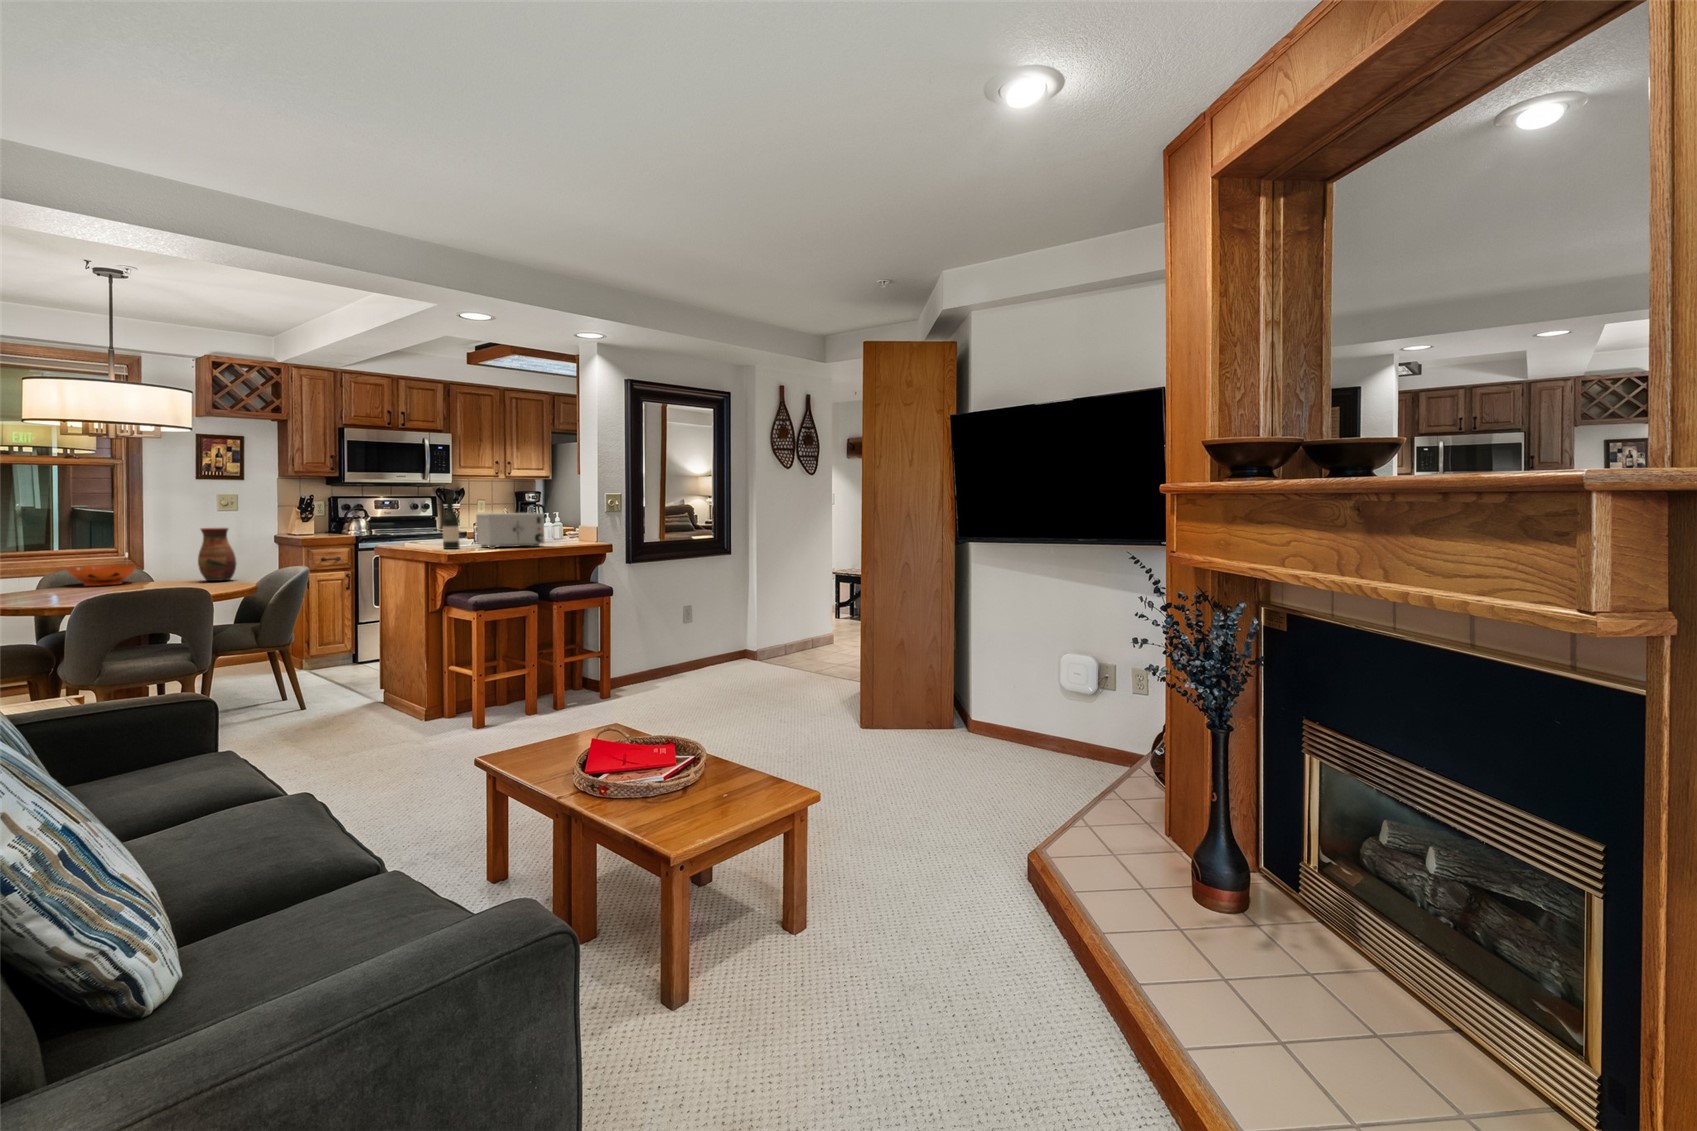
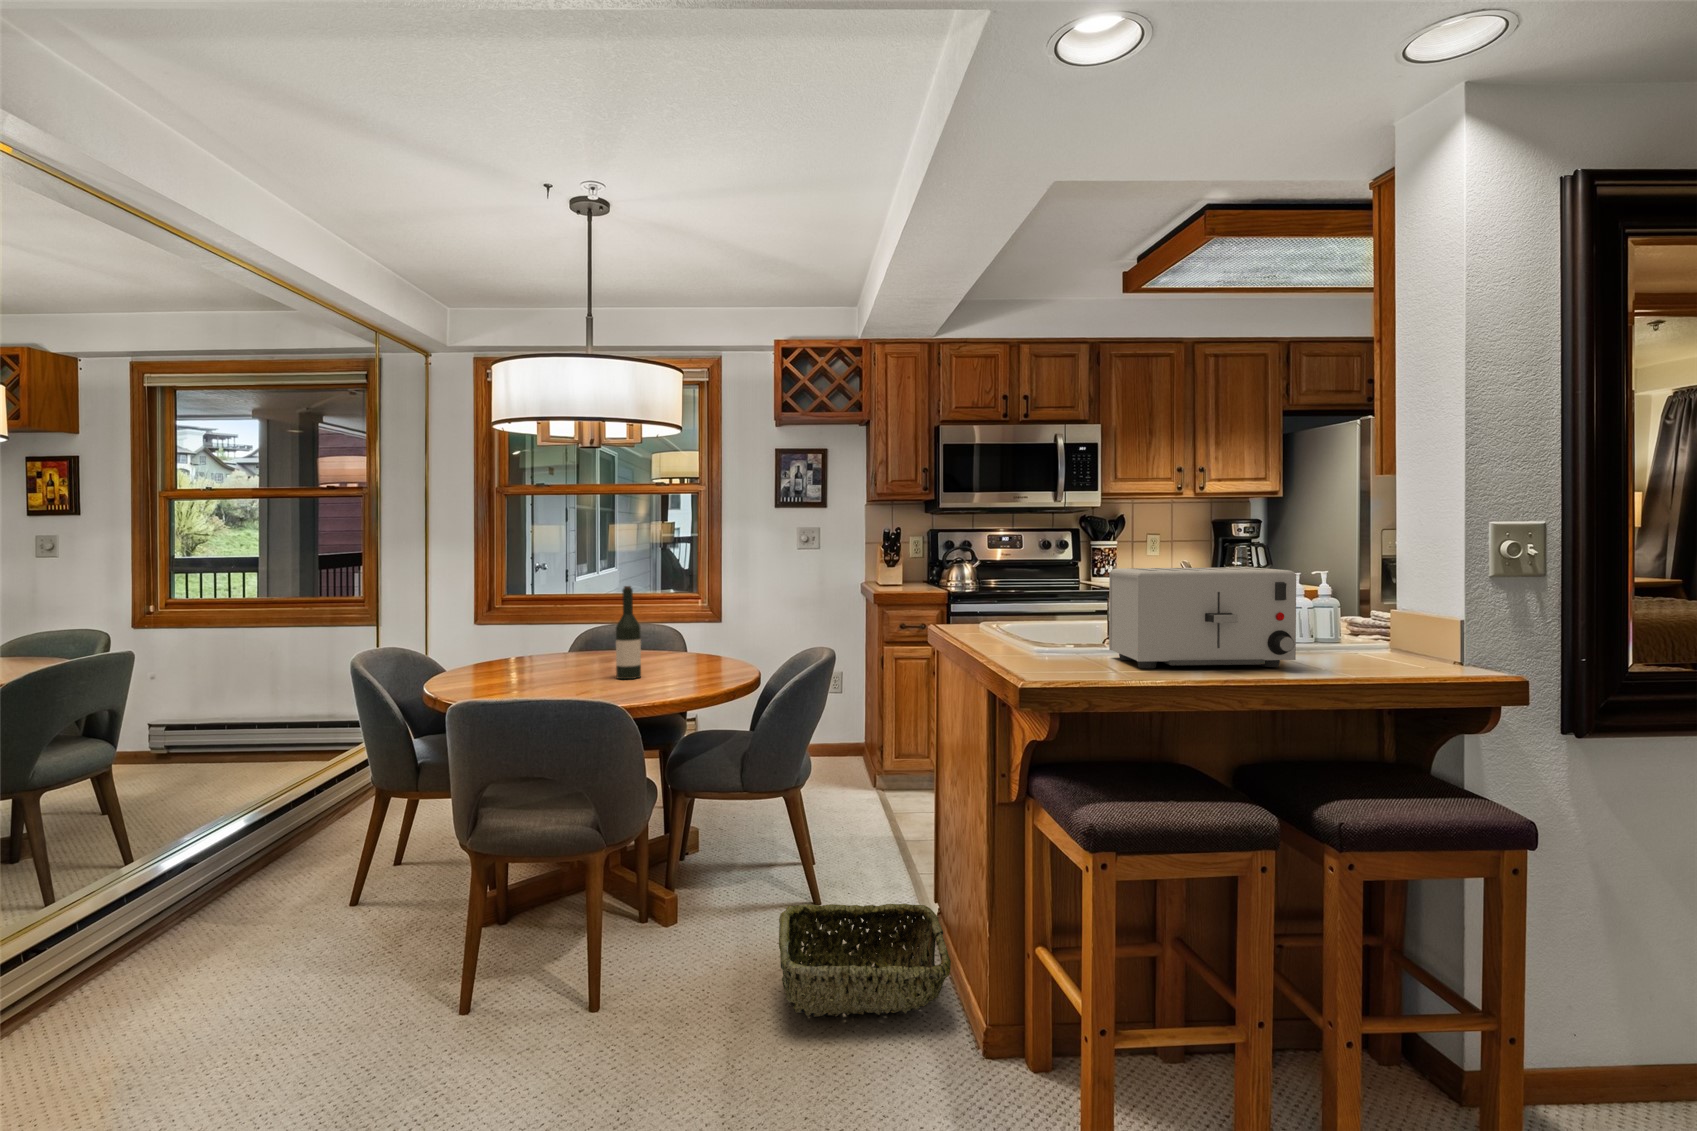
wine bottle: present [442,495,460,549] -> present [616,586,641,679]
vase: present [198,528,236,581] -> none [654,587,709,684]
decorative bowl: present [67,565,136,586] -> none [508,642,595,677]
woven basket: none [317,668,412,715] -> present [779,904,951,1017]

